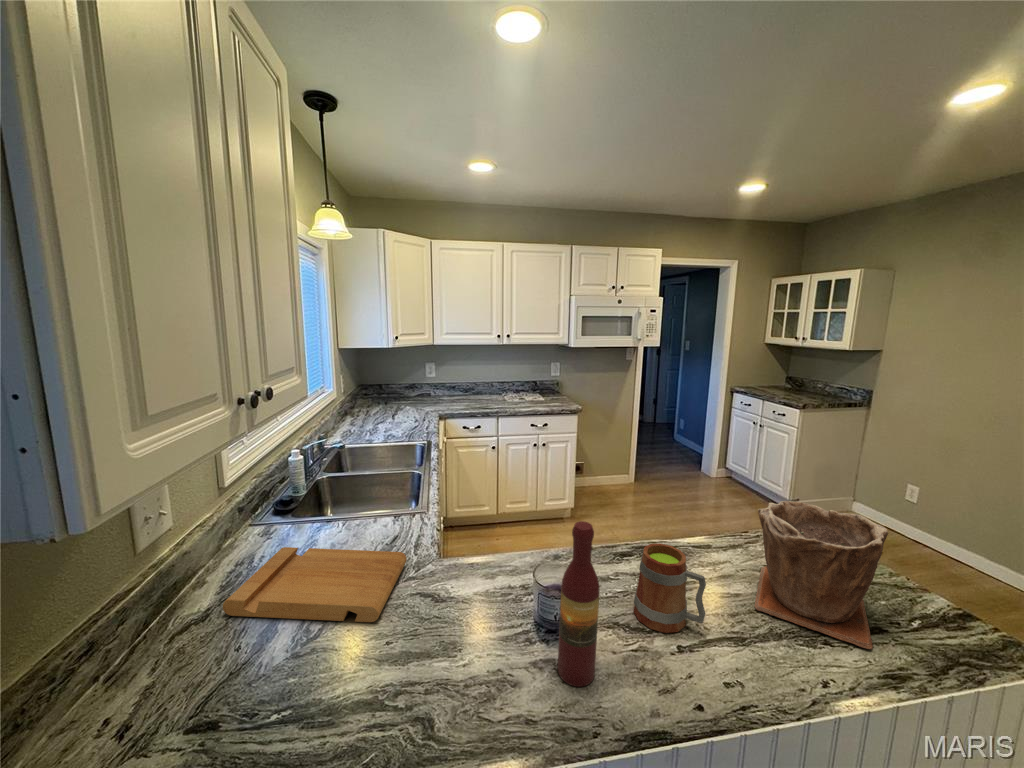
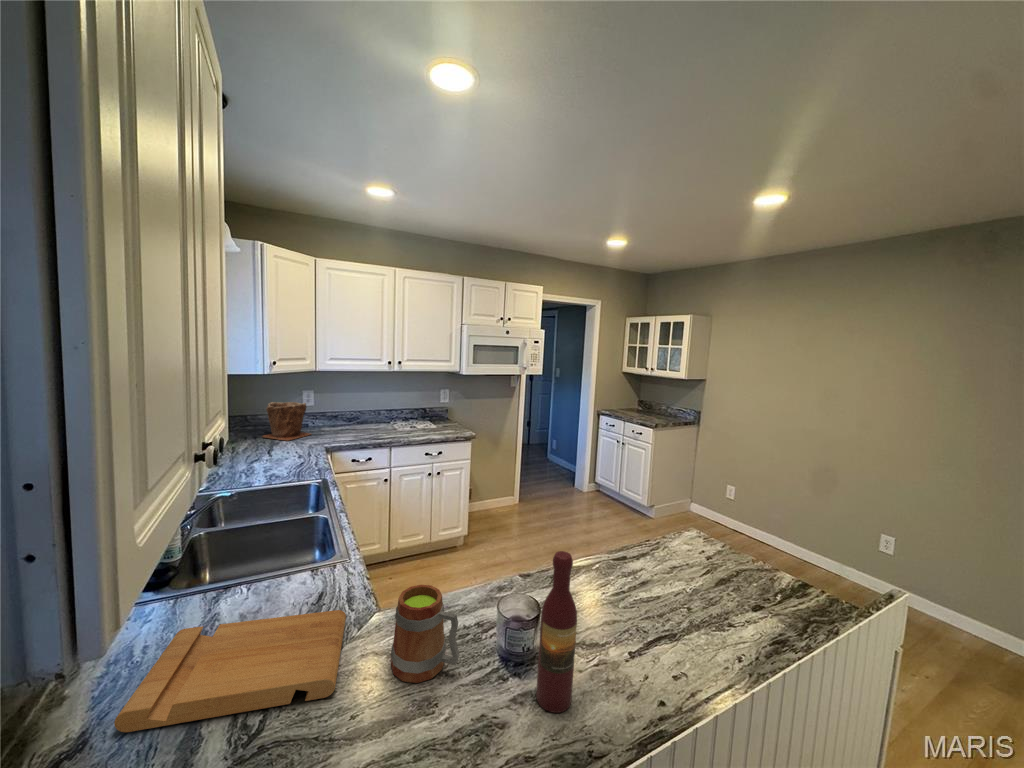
plant pot: present [755,501,888,650] -> present [262,402,311,441]
mug: present [634,543,706,633] -> present [391,585,459,683]

